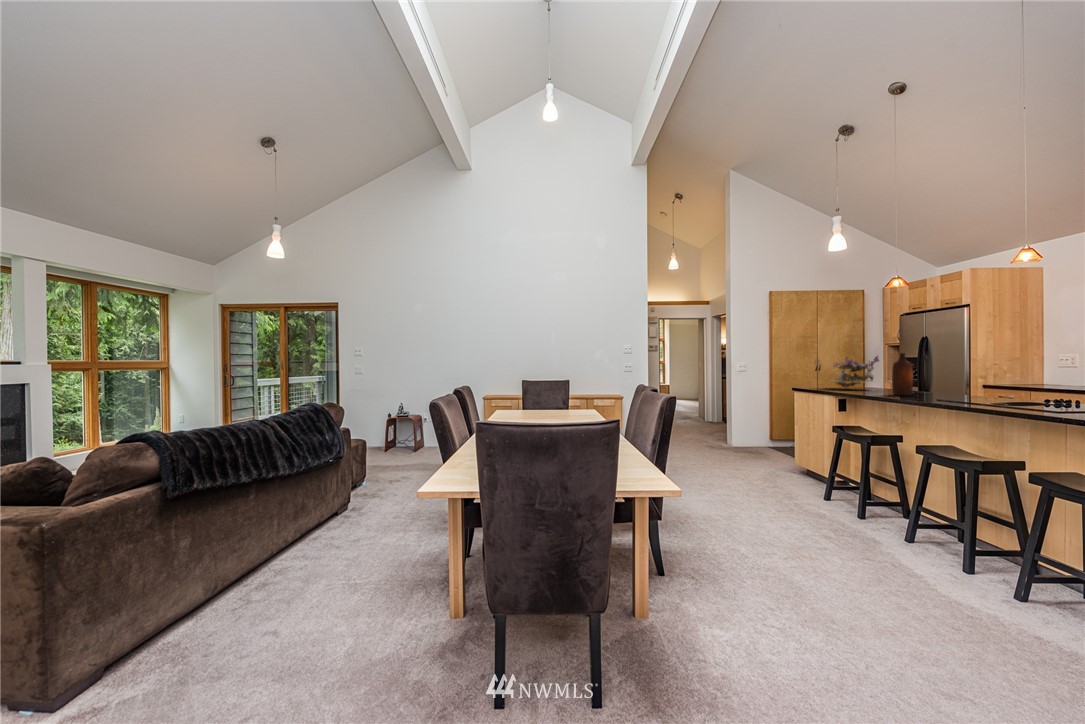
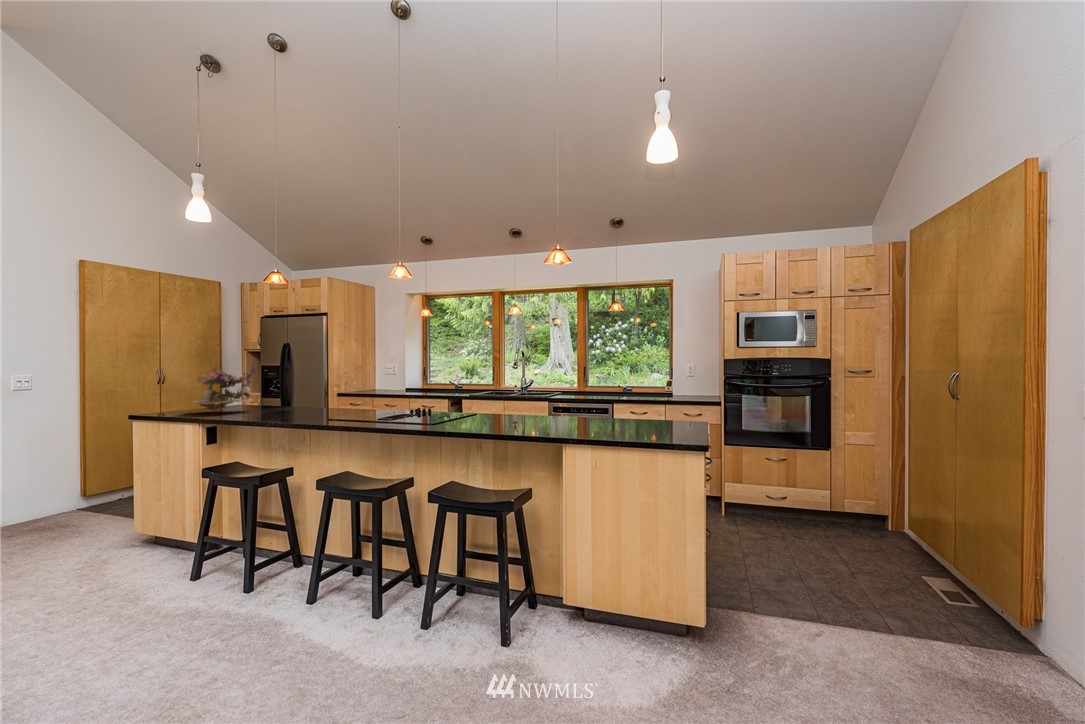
bottle: present [892,353,913,396] -> none [279,364,301,417]

